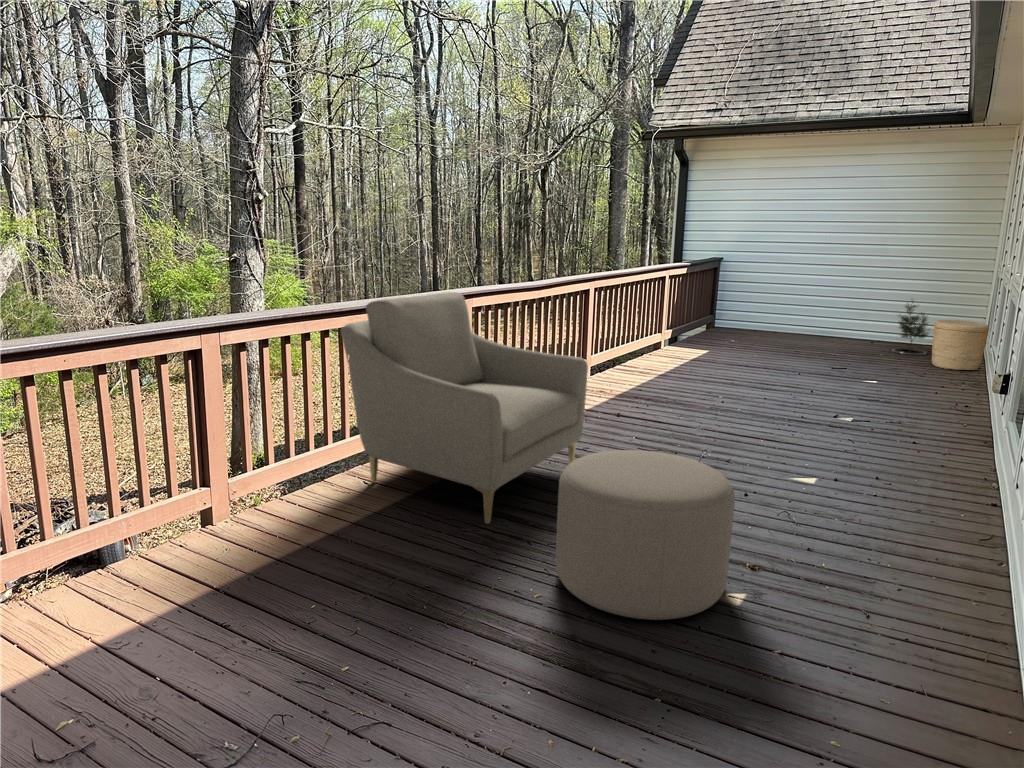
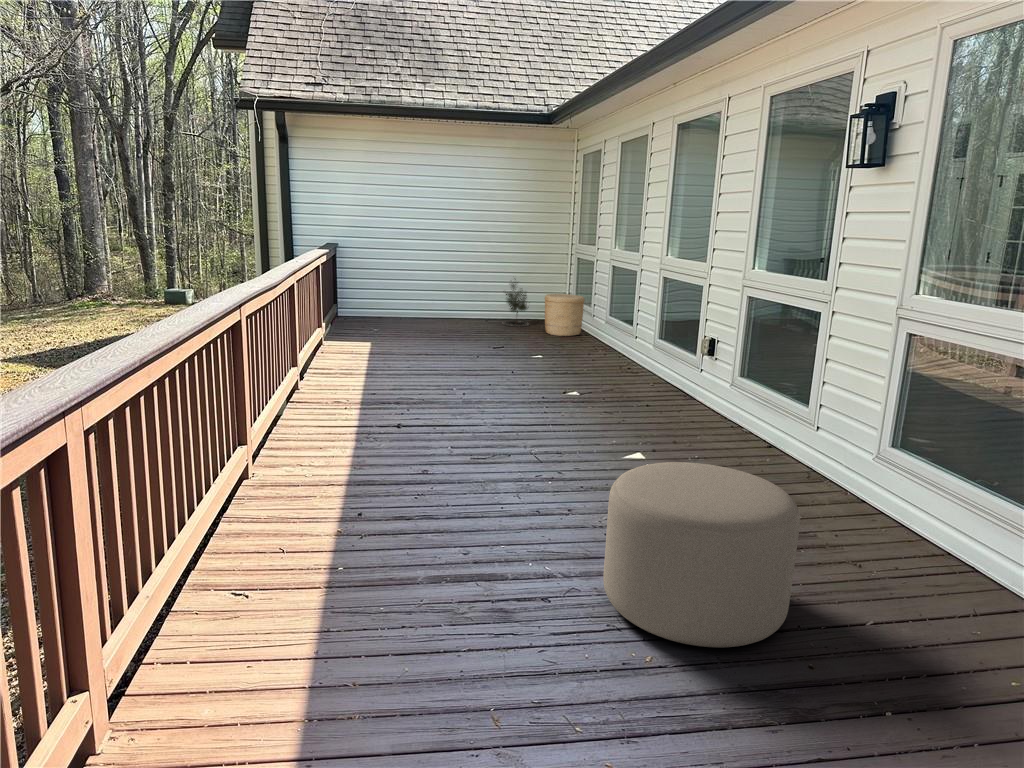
chair: present [341,292,588,524] -> none [185,305,488,597]

